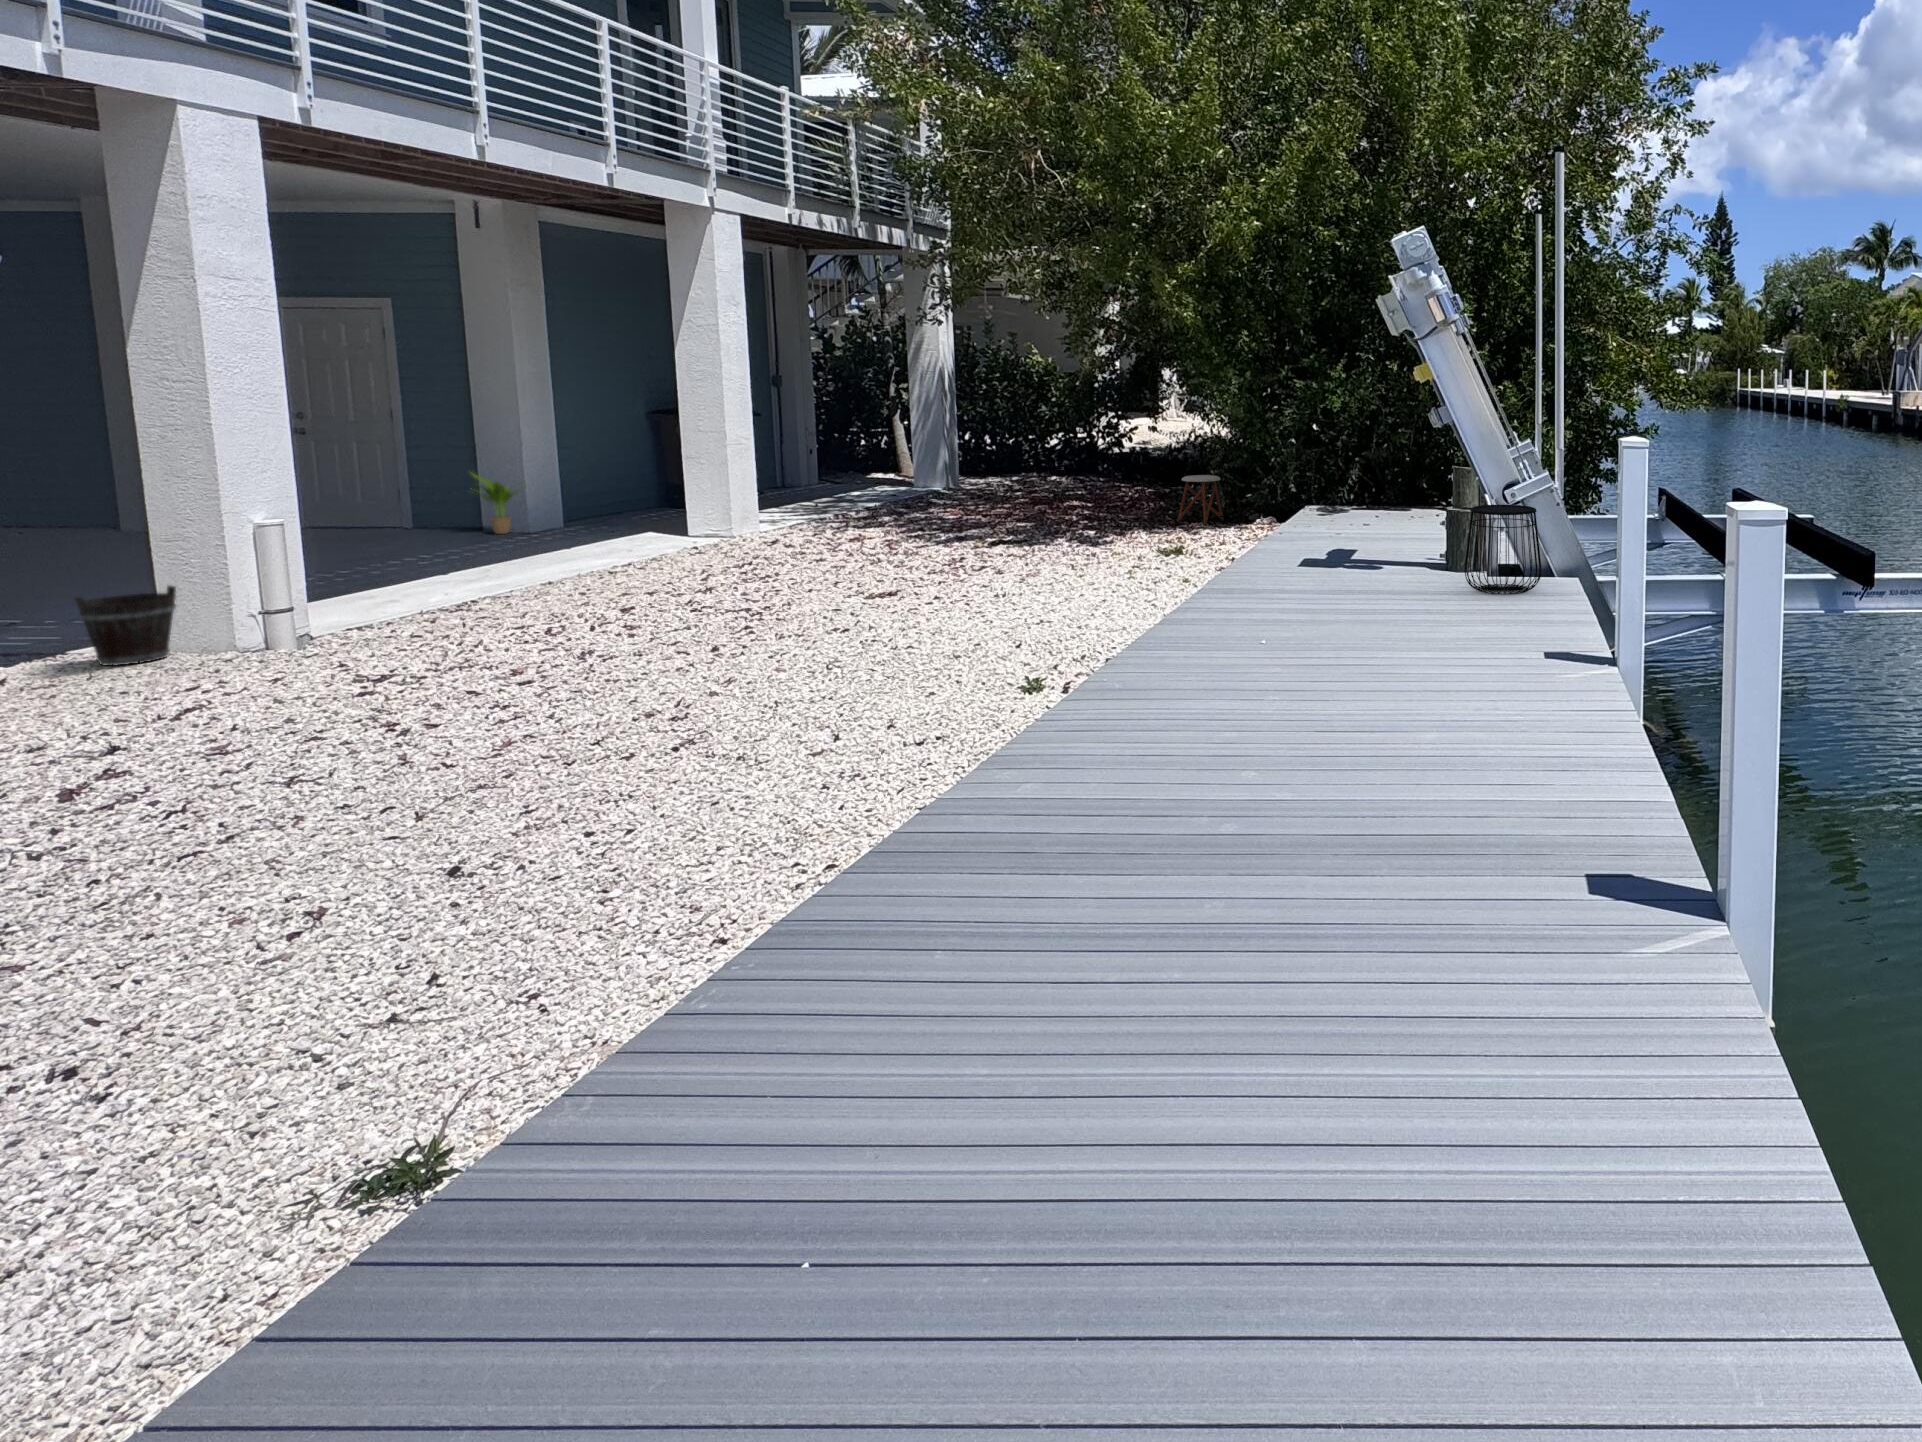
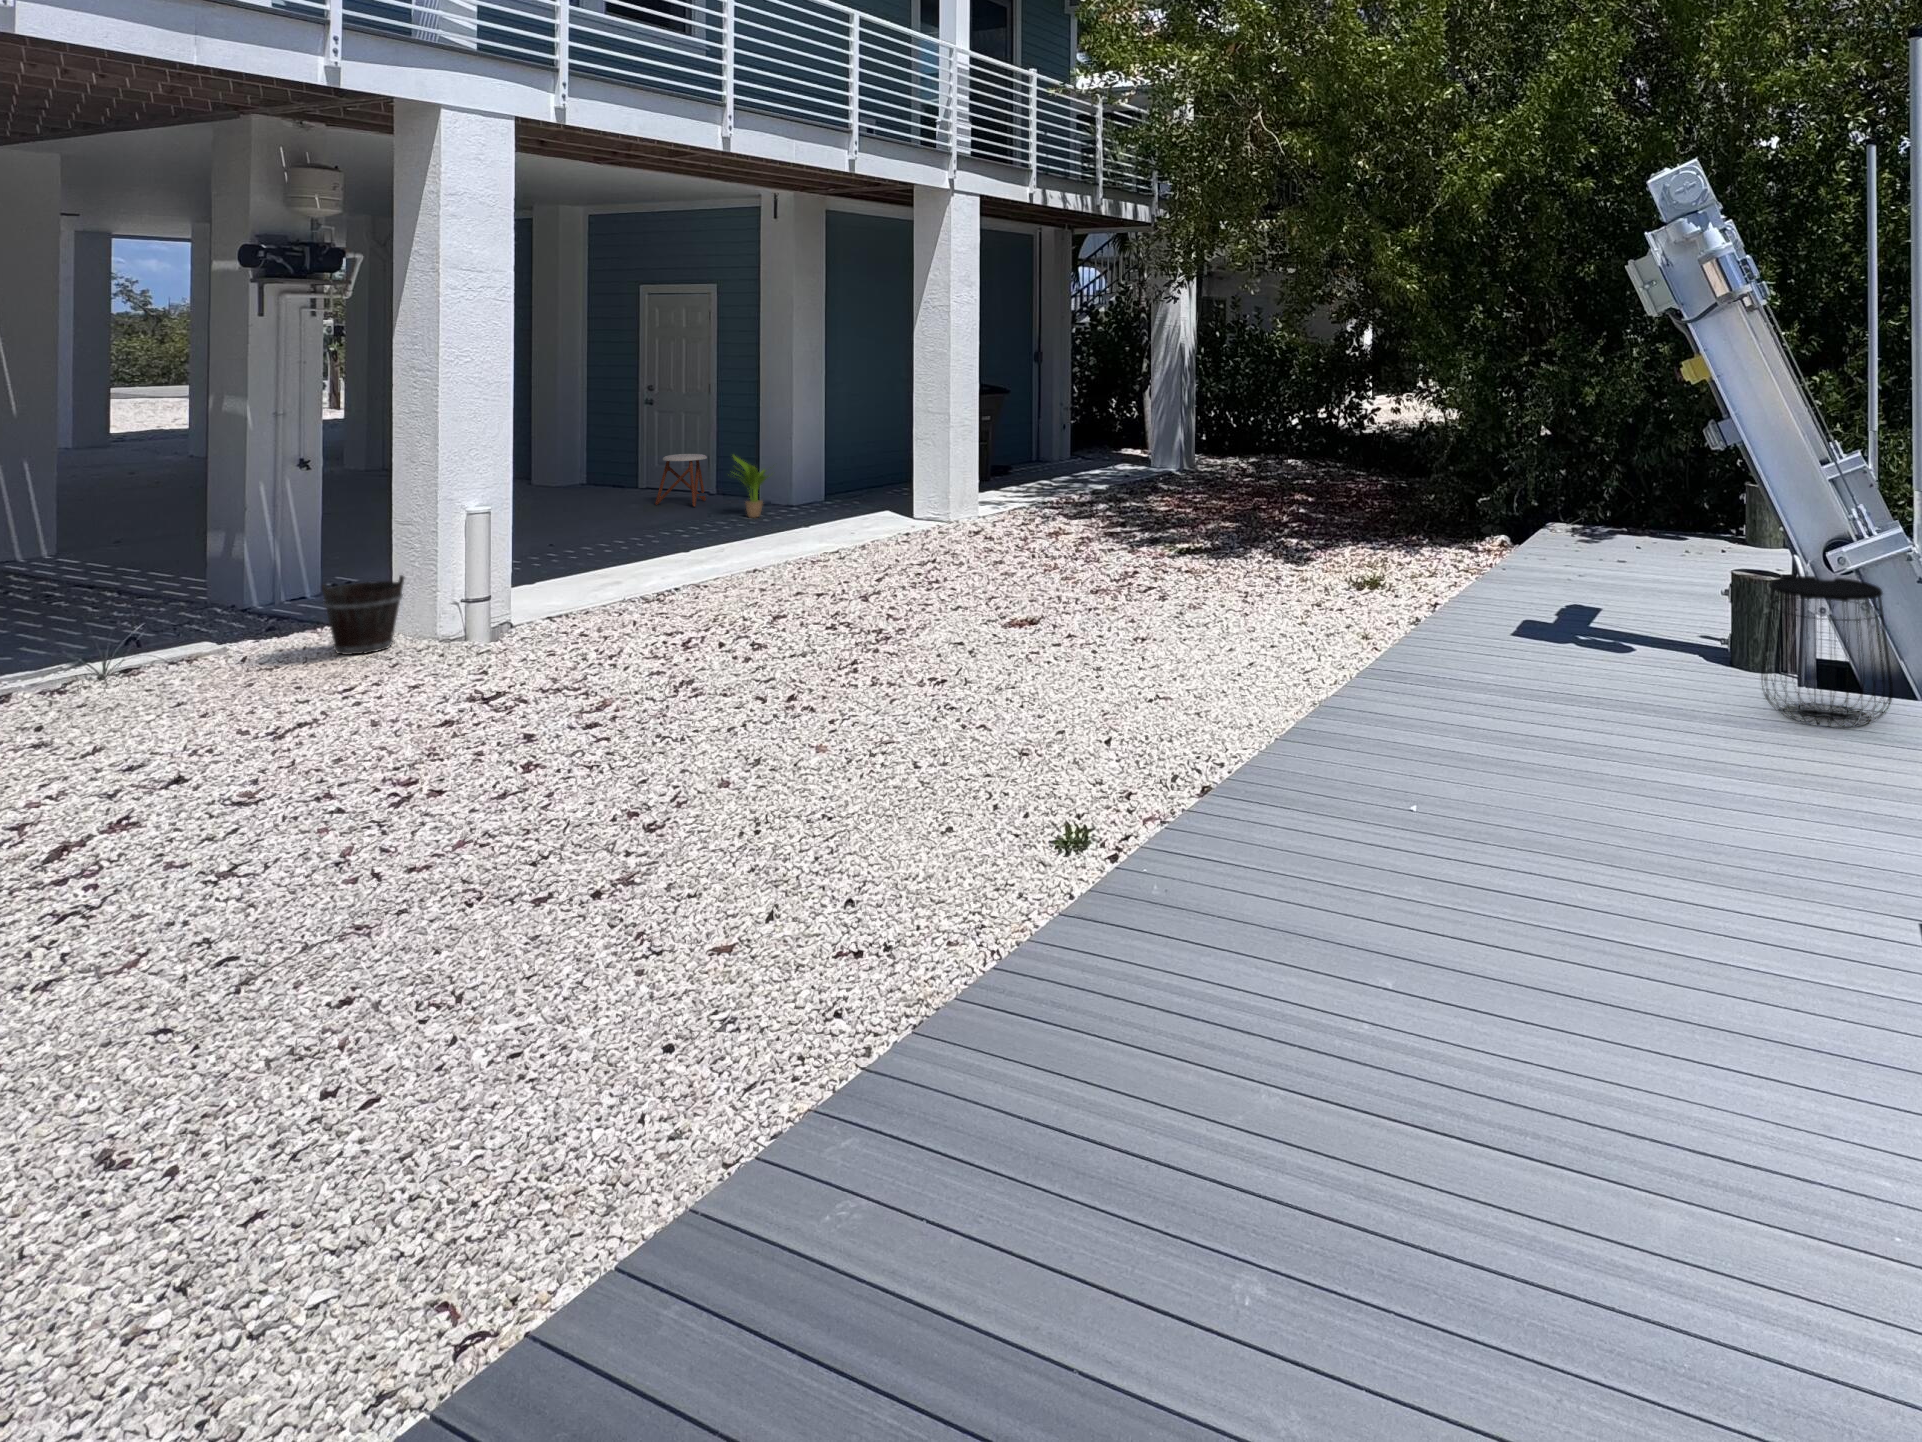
stool: present [1178,475,1223,525] -> present [655,454,707,507]

